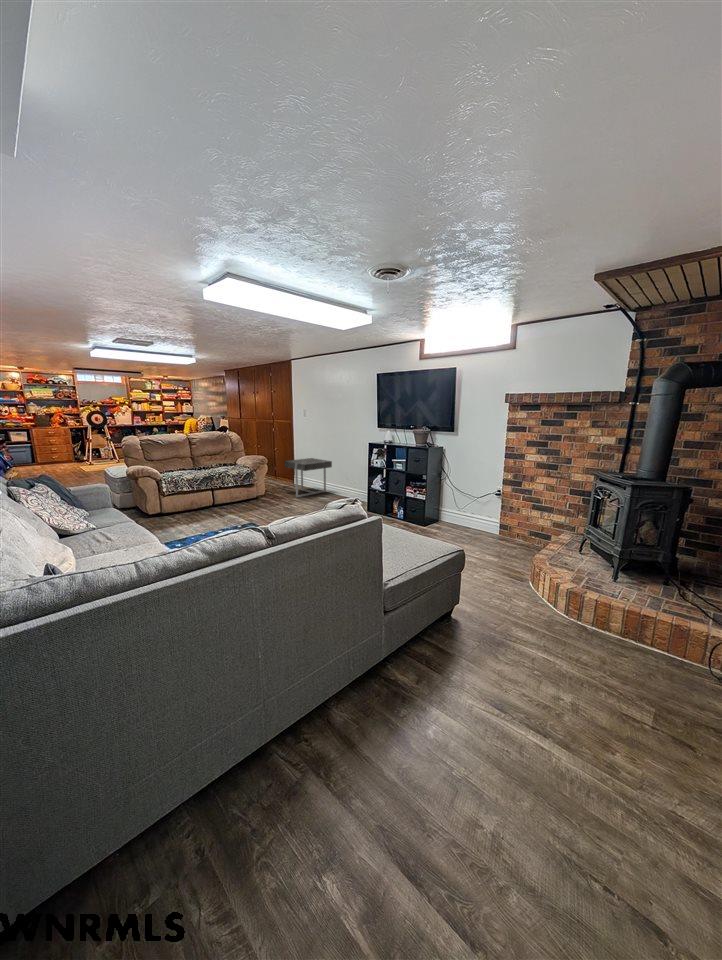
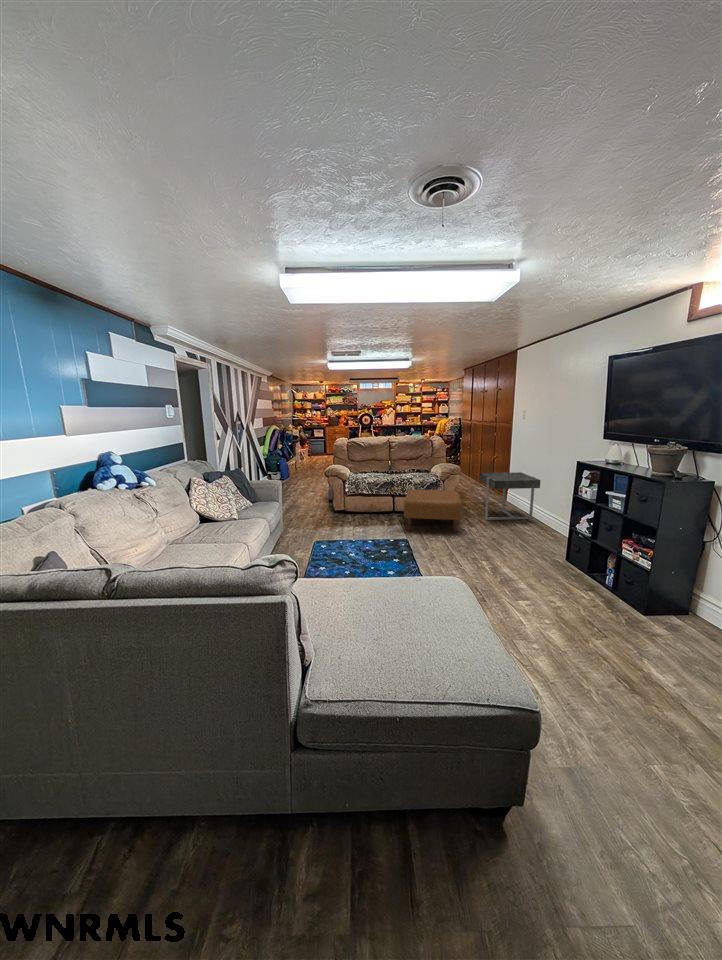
ottoman: none [231,477,290,516] -> present [404,490,462,533]

